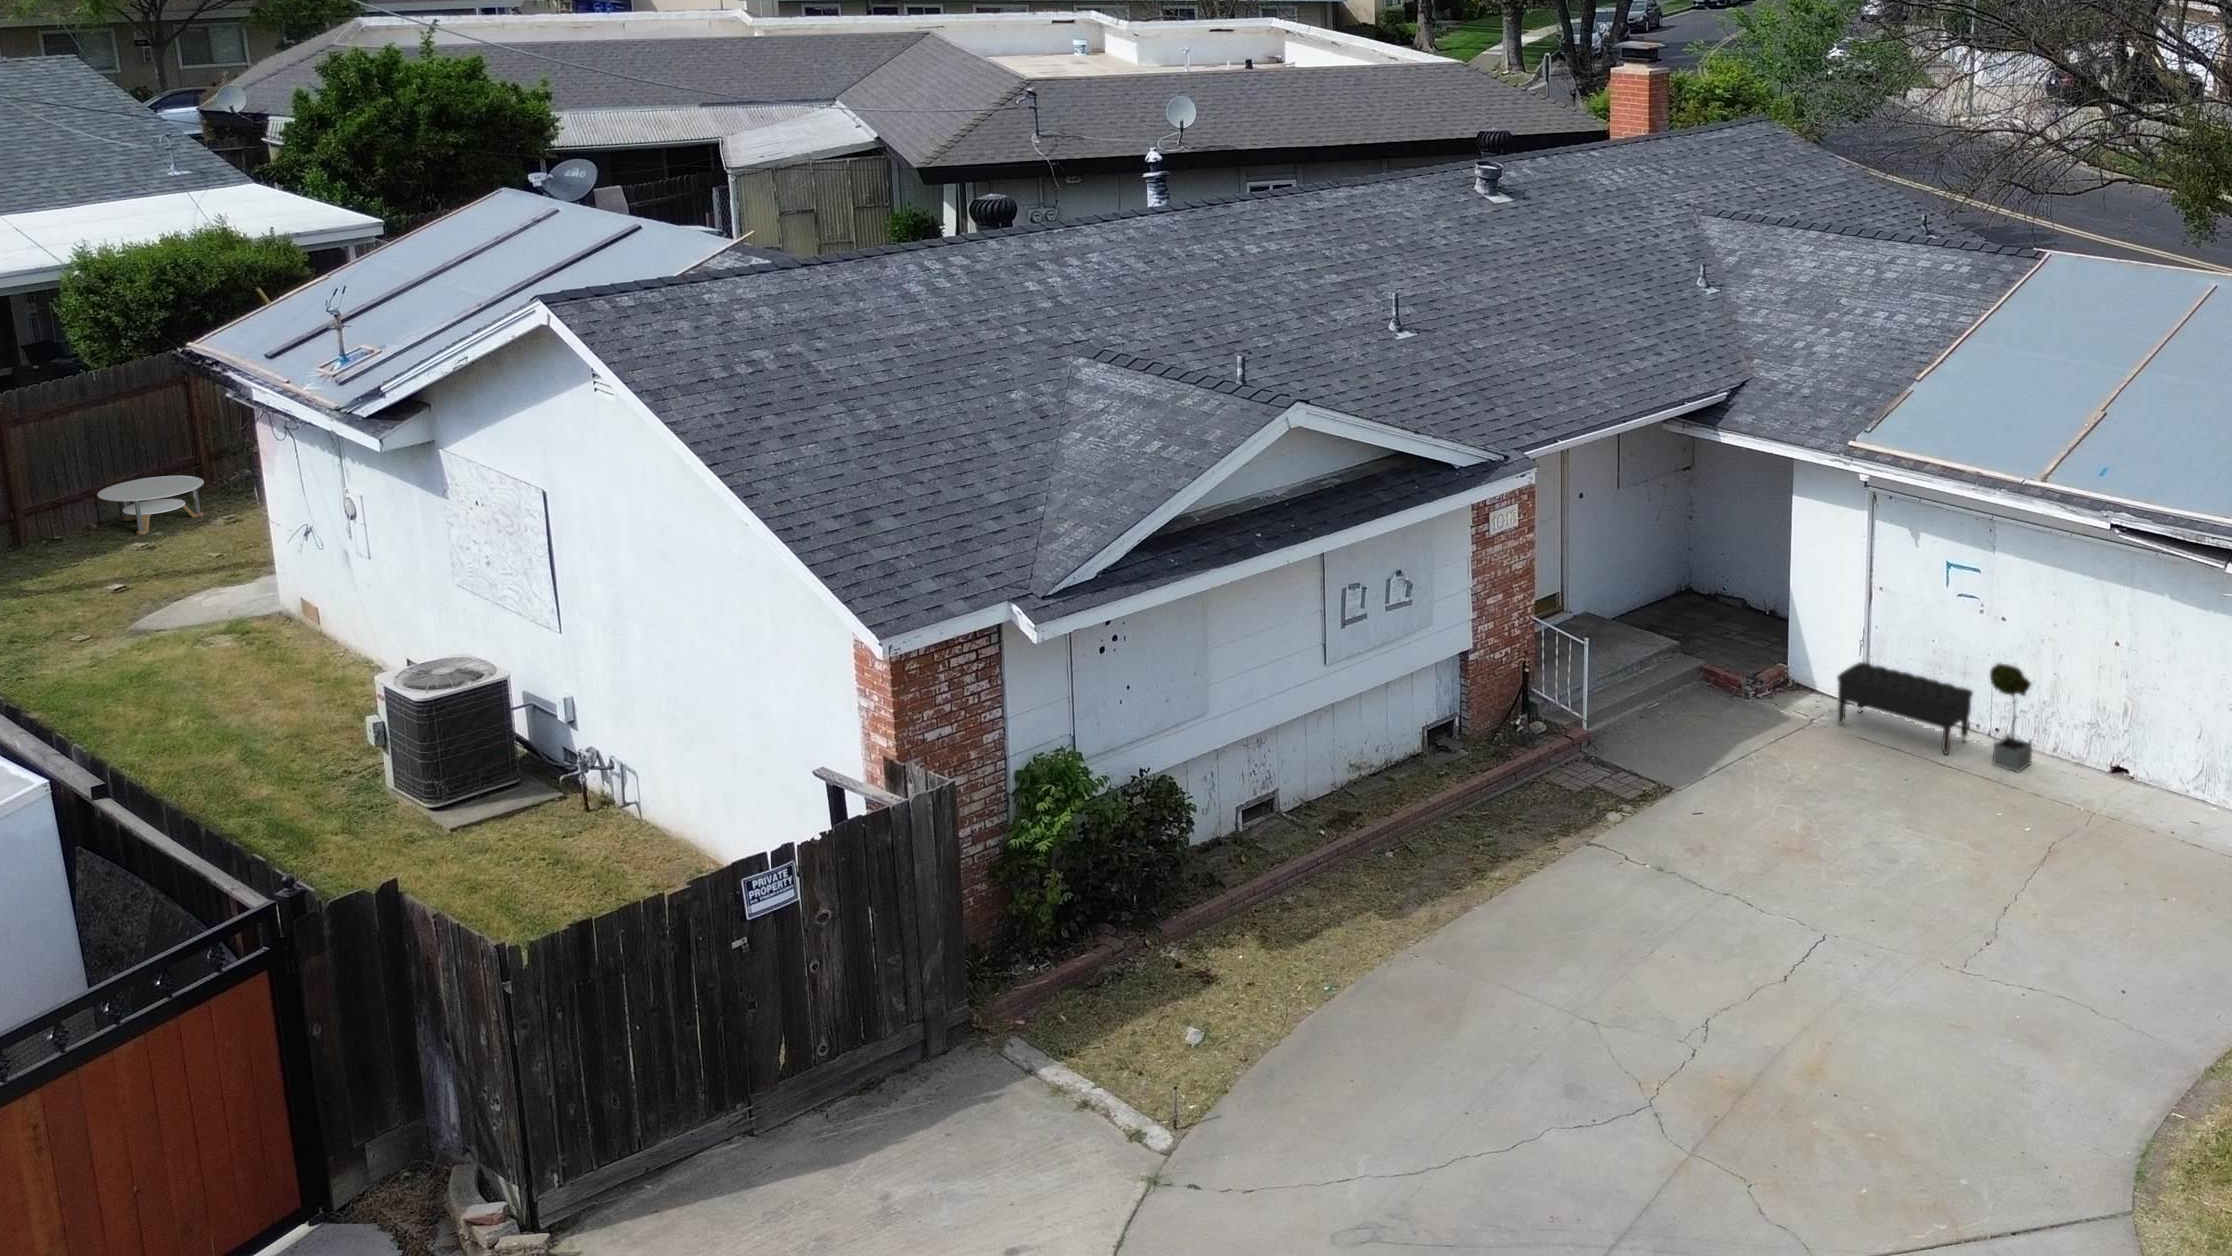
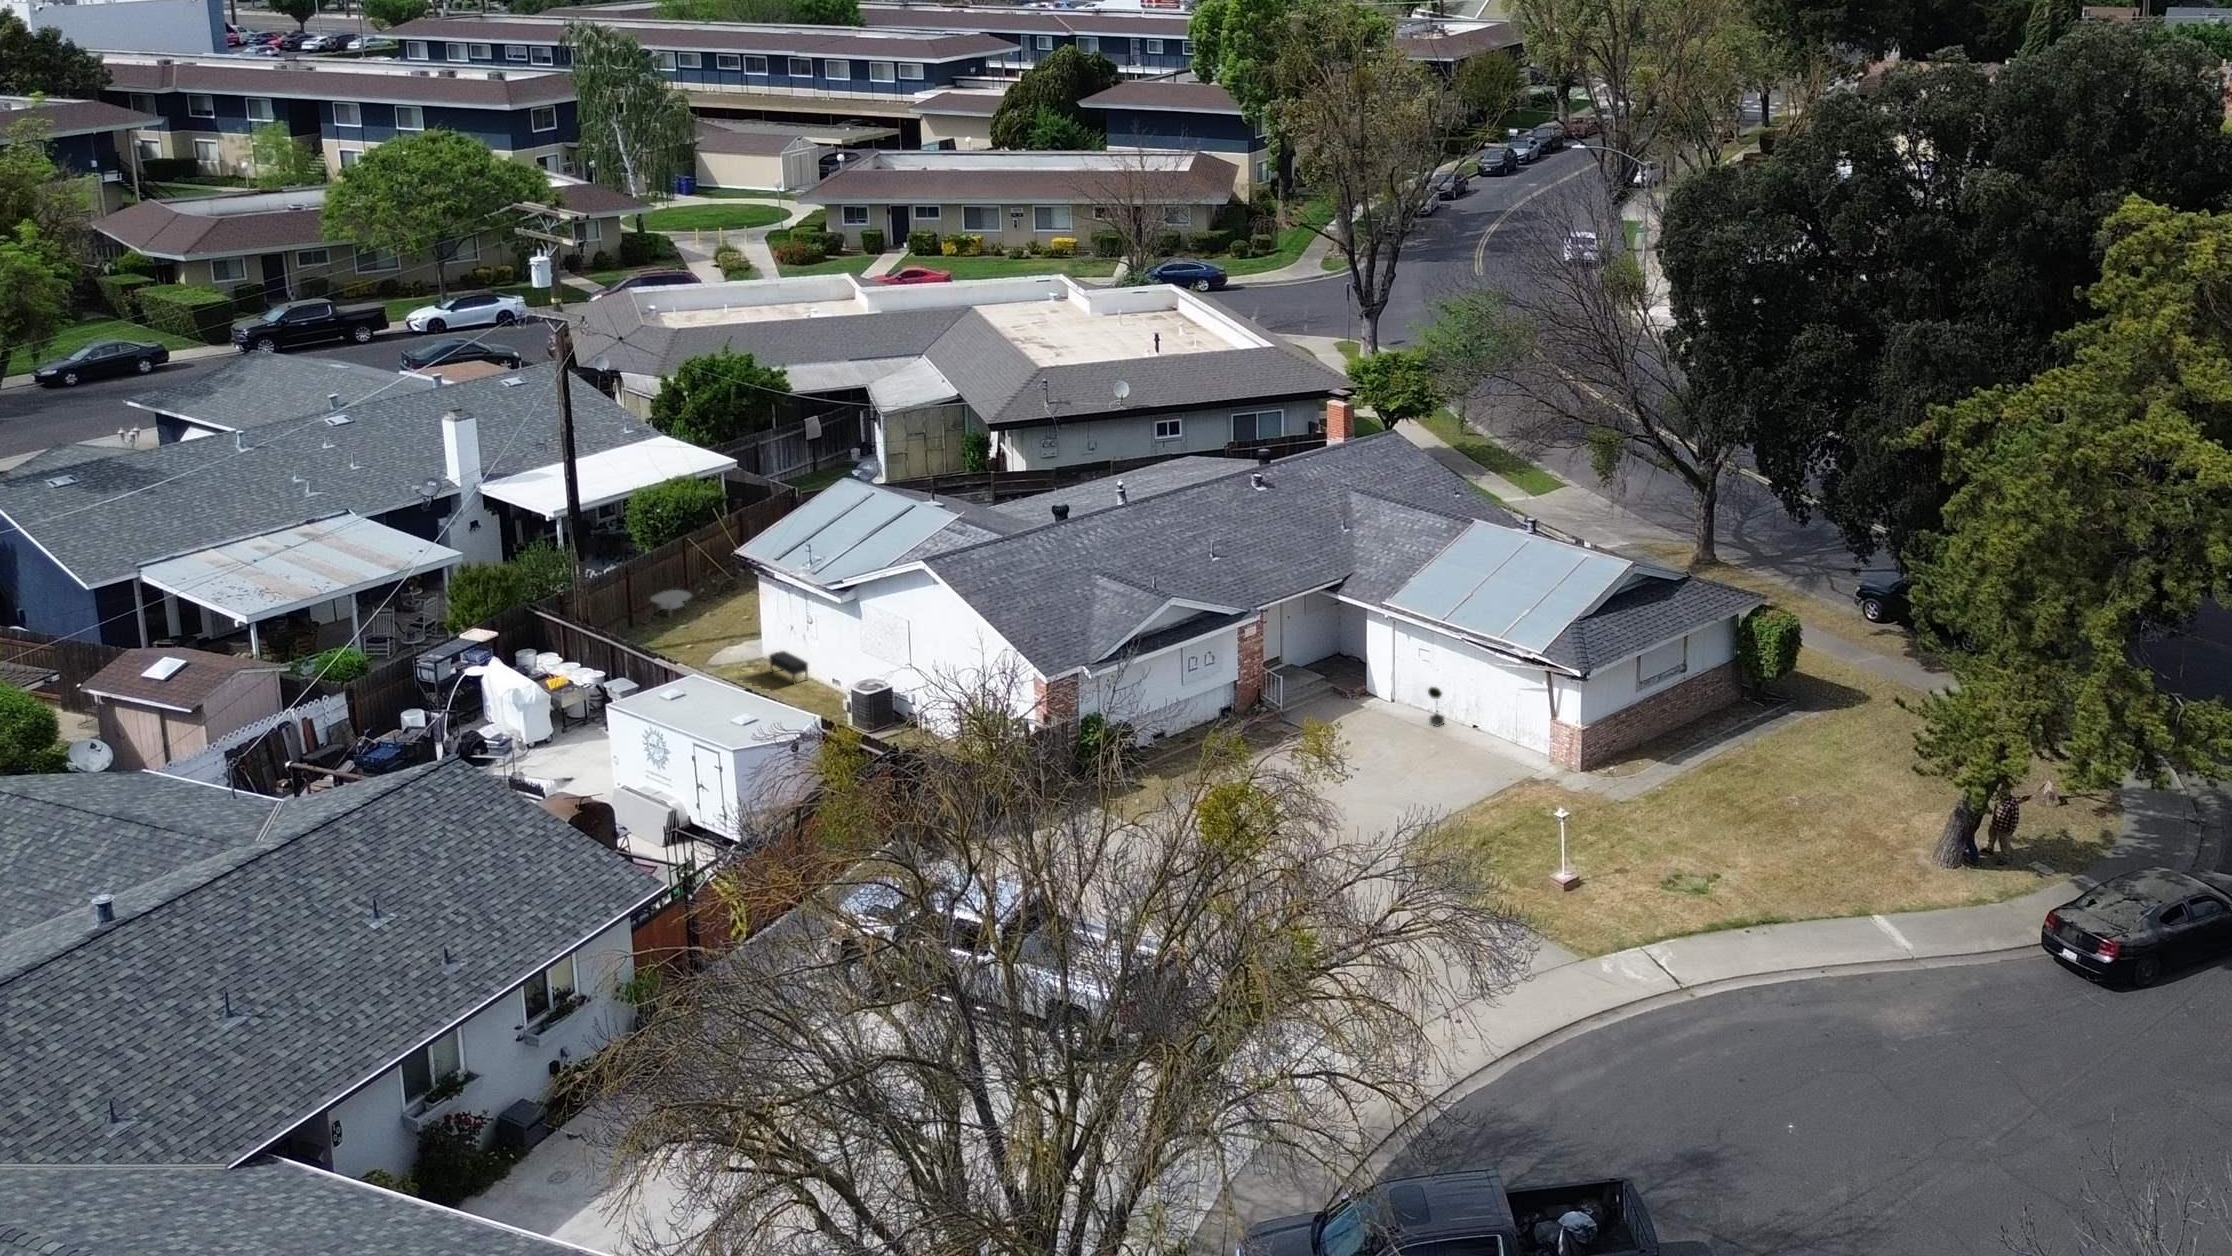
bench: present [1837,662,1973,755] -> present [769,651,808,685]

